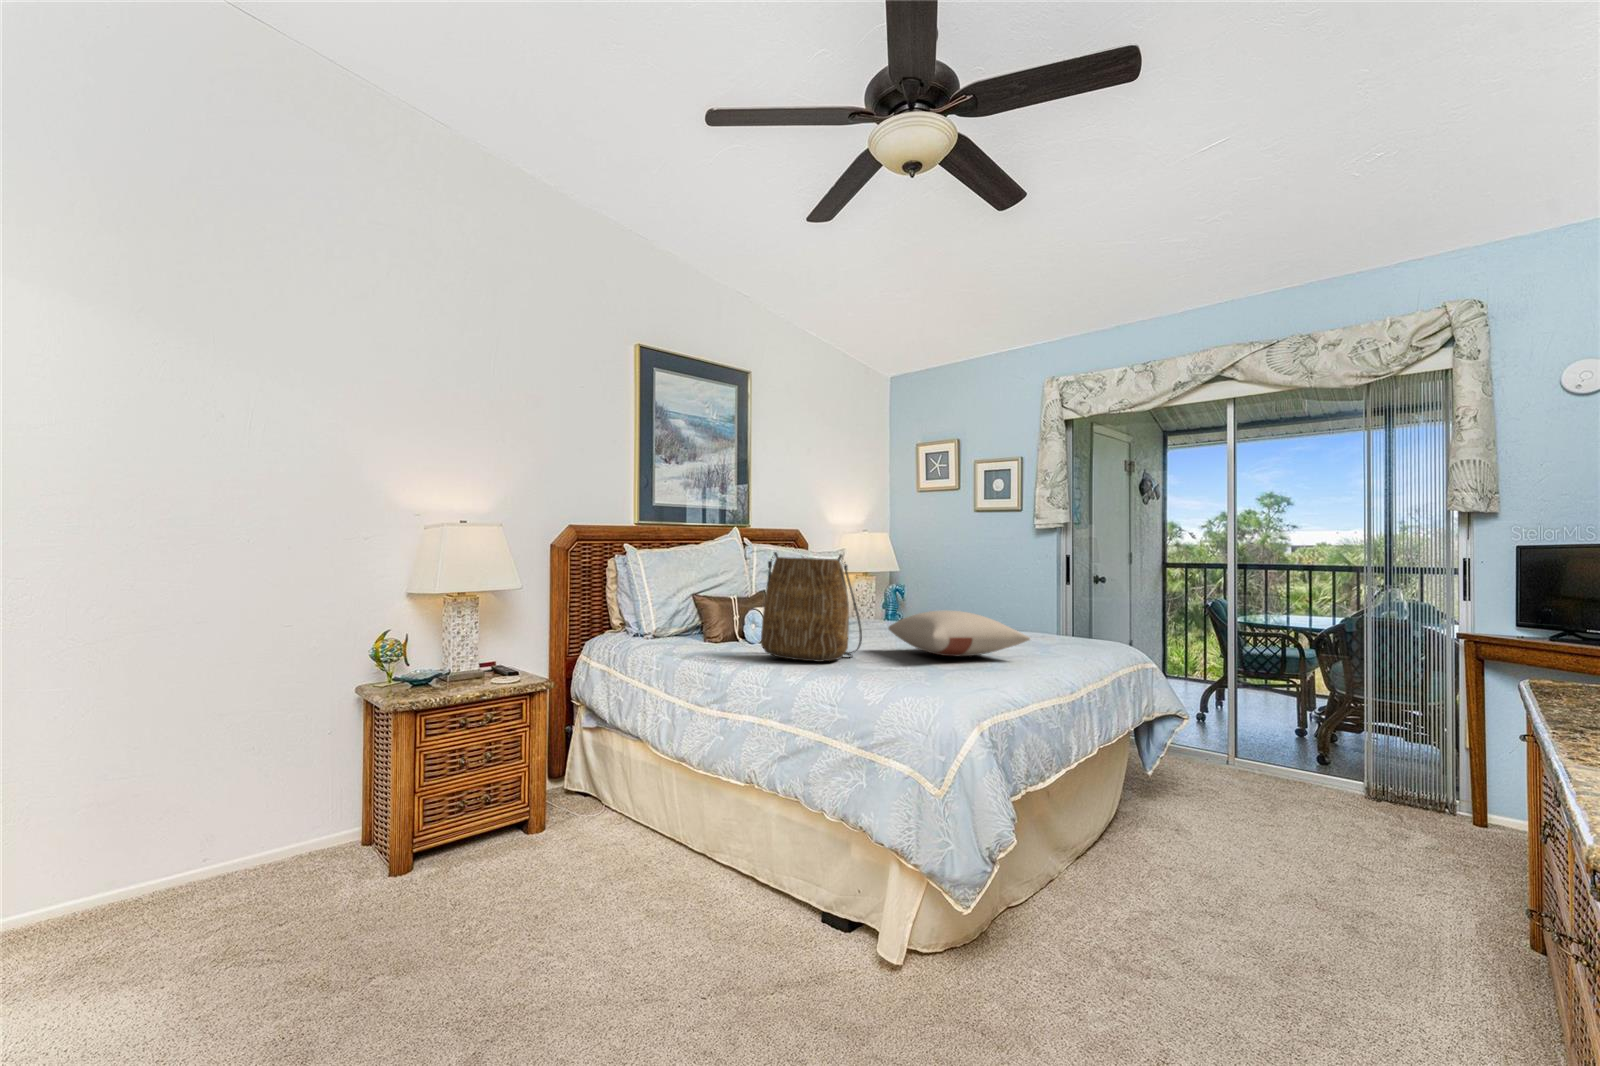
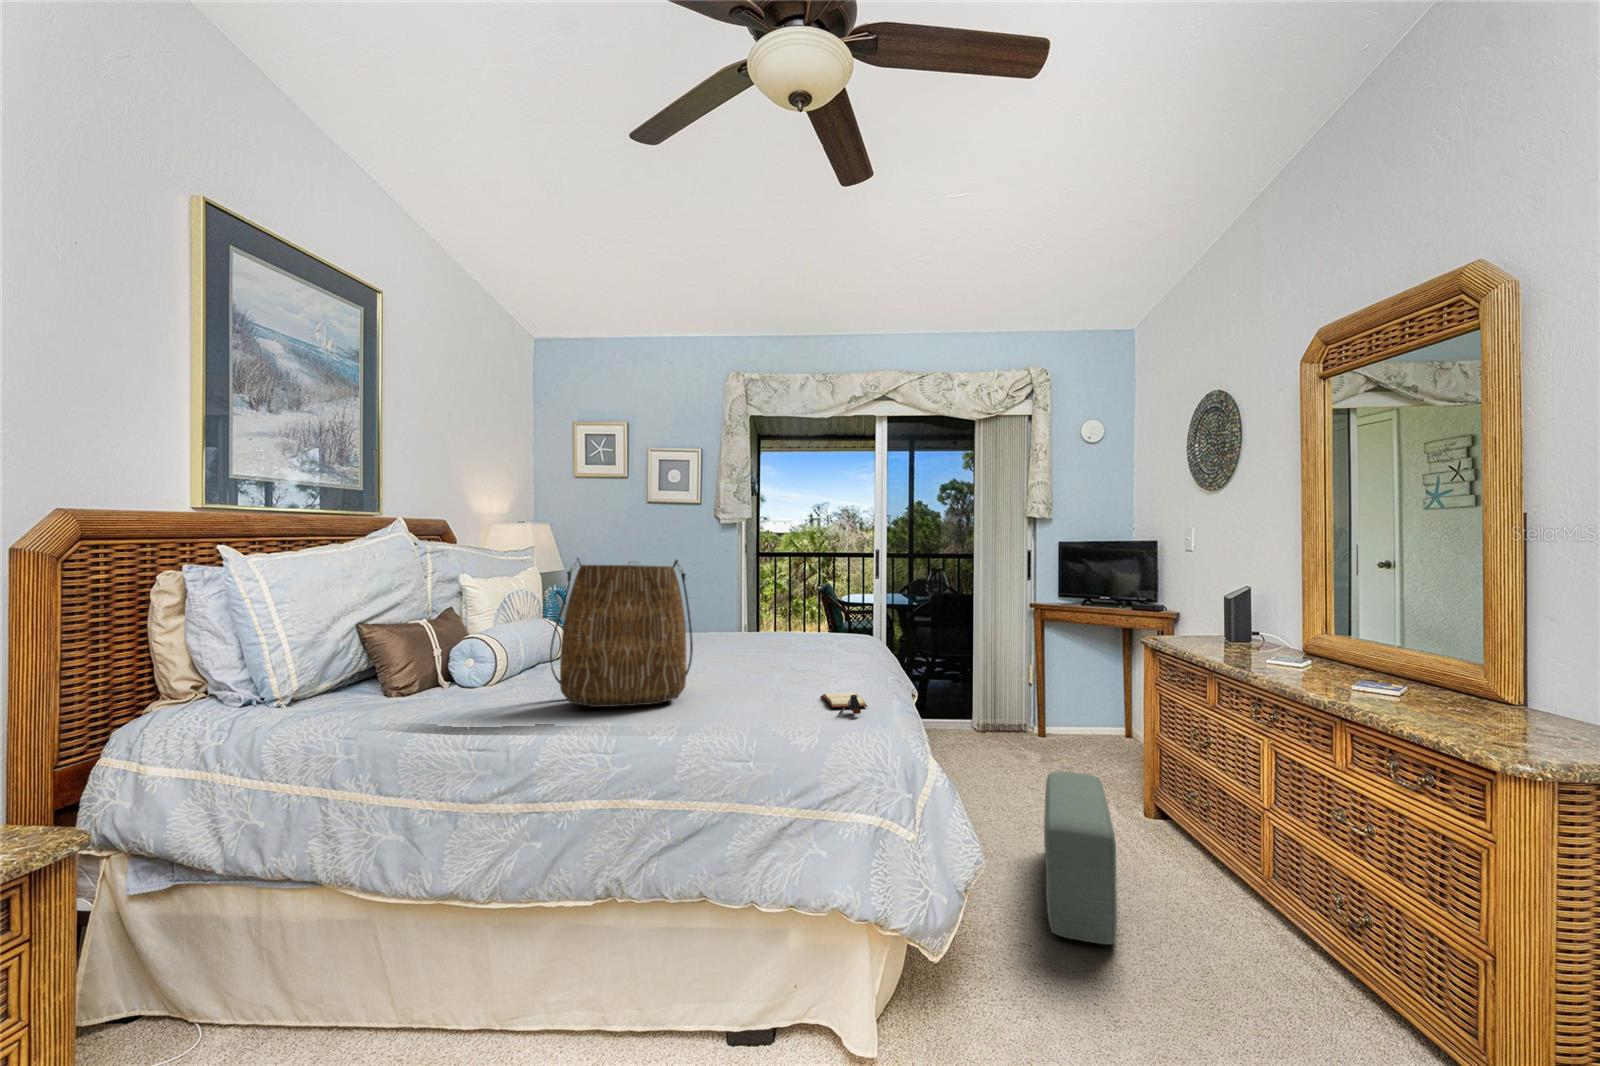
pillow: present [889,610,1030,656] -> none [687,620,851,672]
book: none [920,669,974,684] -> present [822,693,867,714]
pouf: none [1186,819,1372,1000] -> present [1044,772,1117,944]

